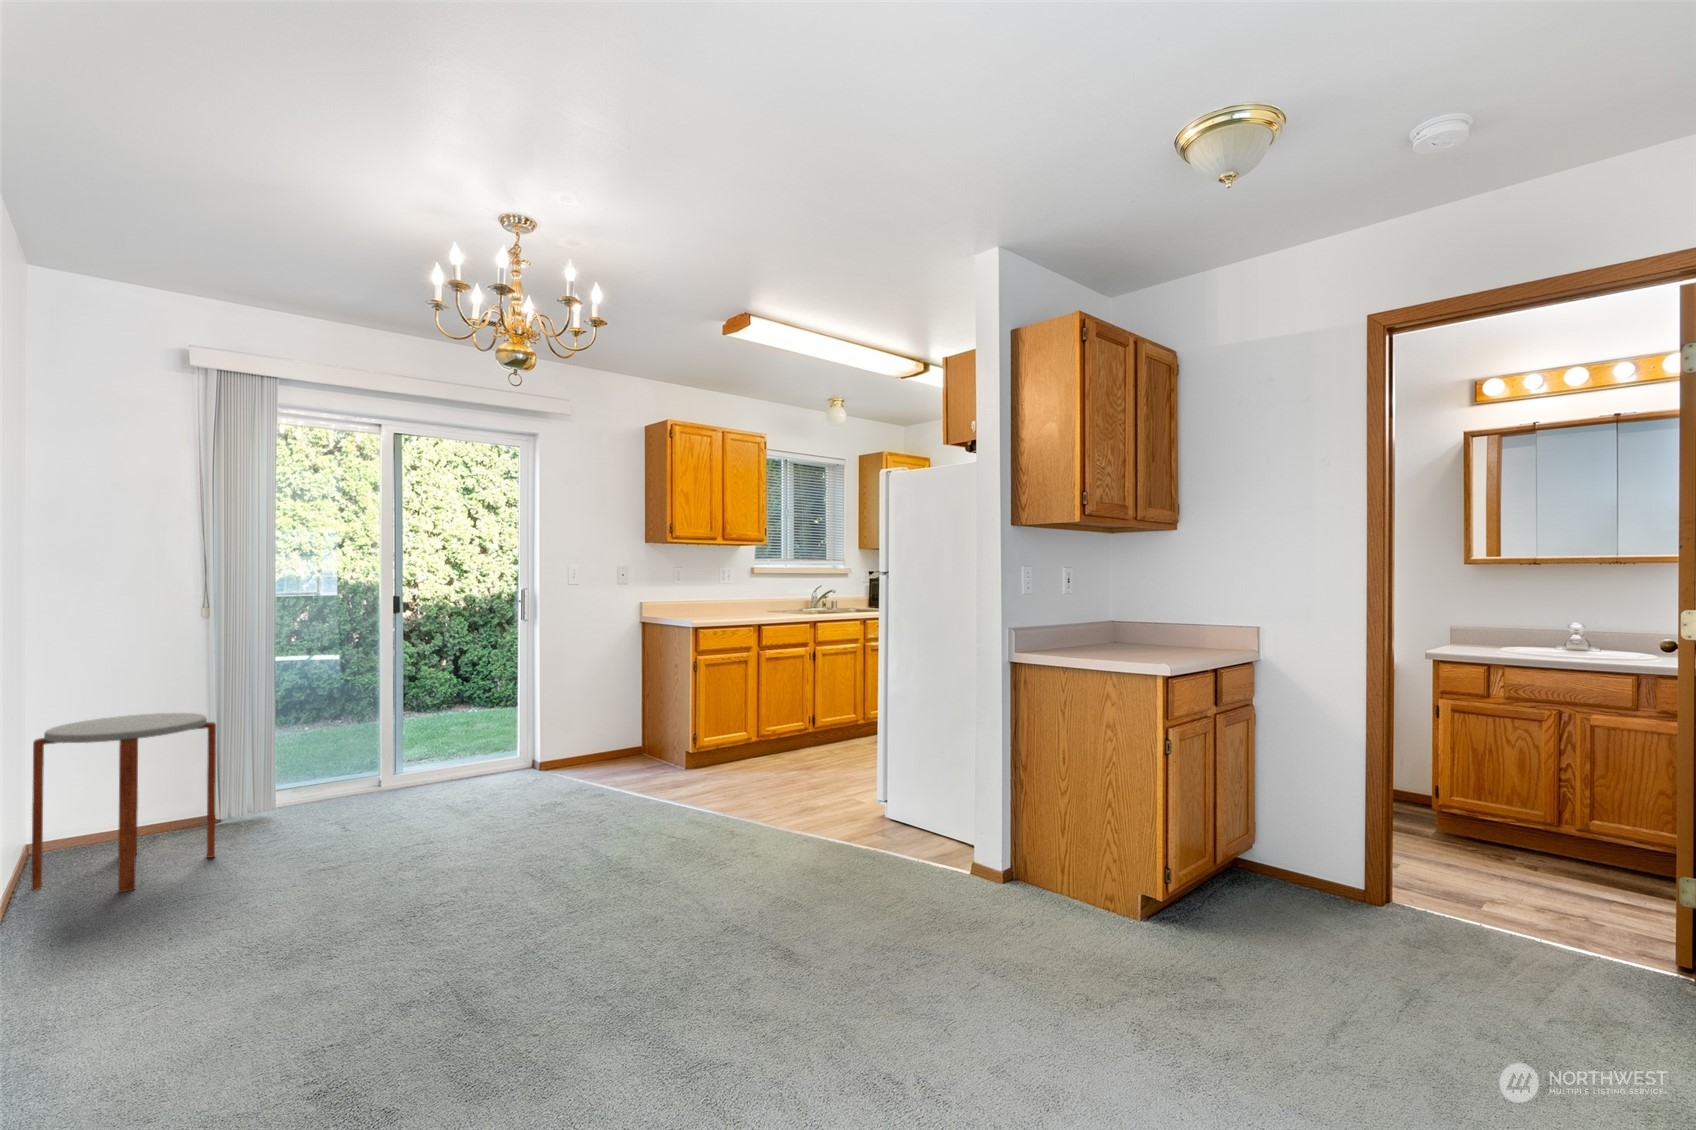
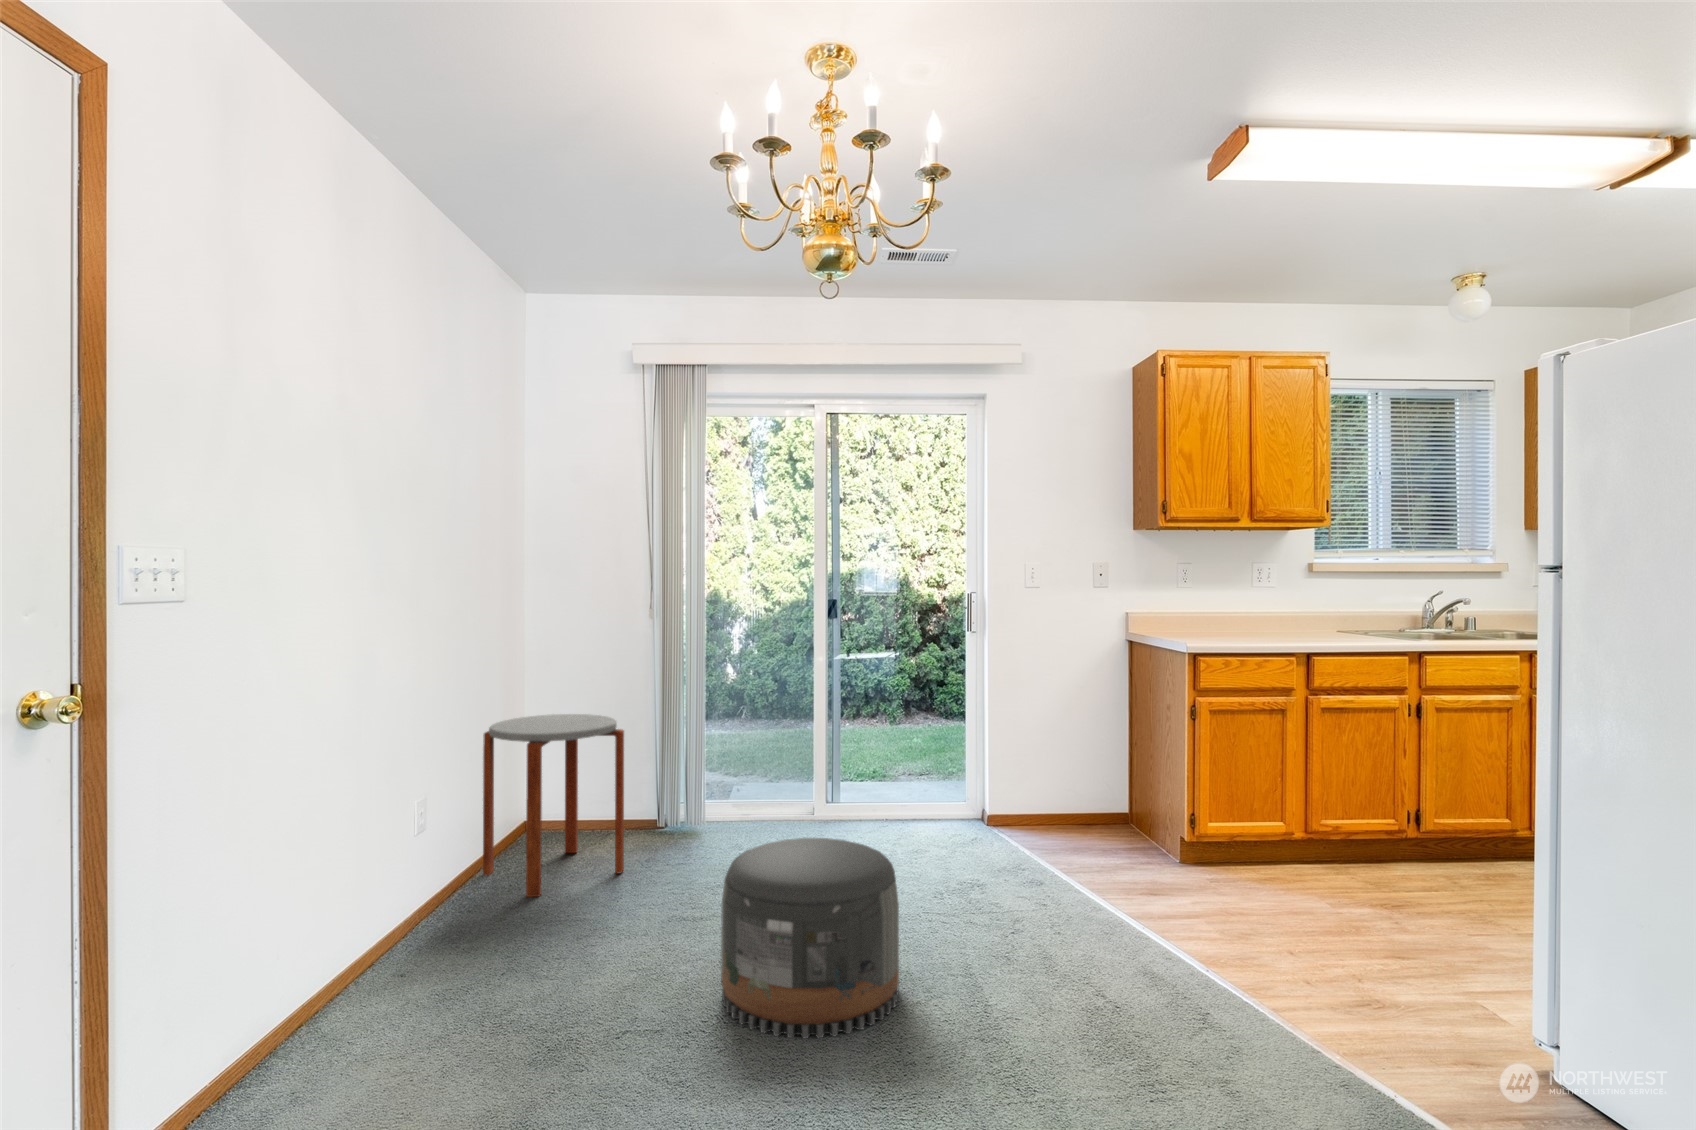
pouf: none [407,771,550,911] -> present [721,838,899,1039]

